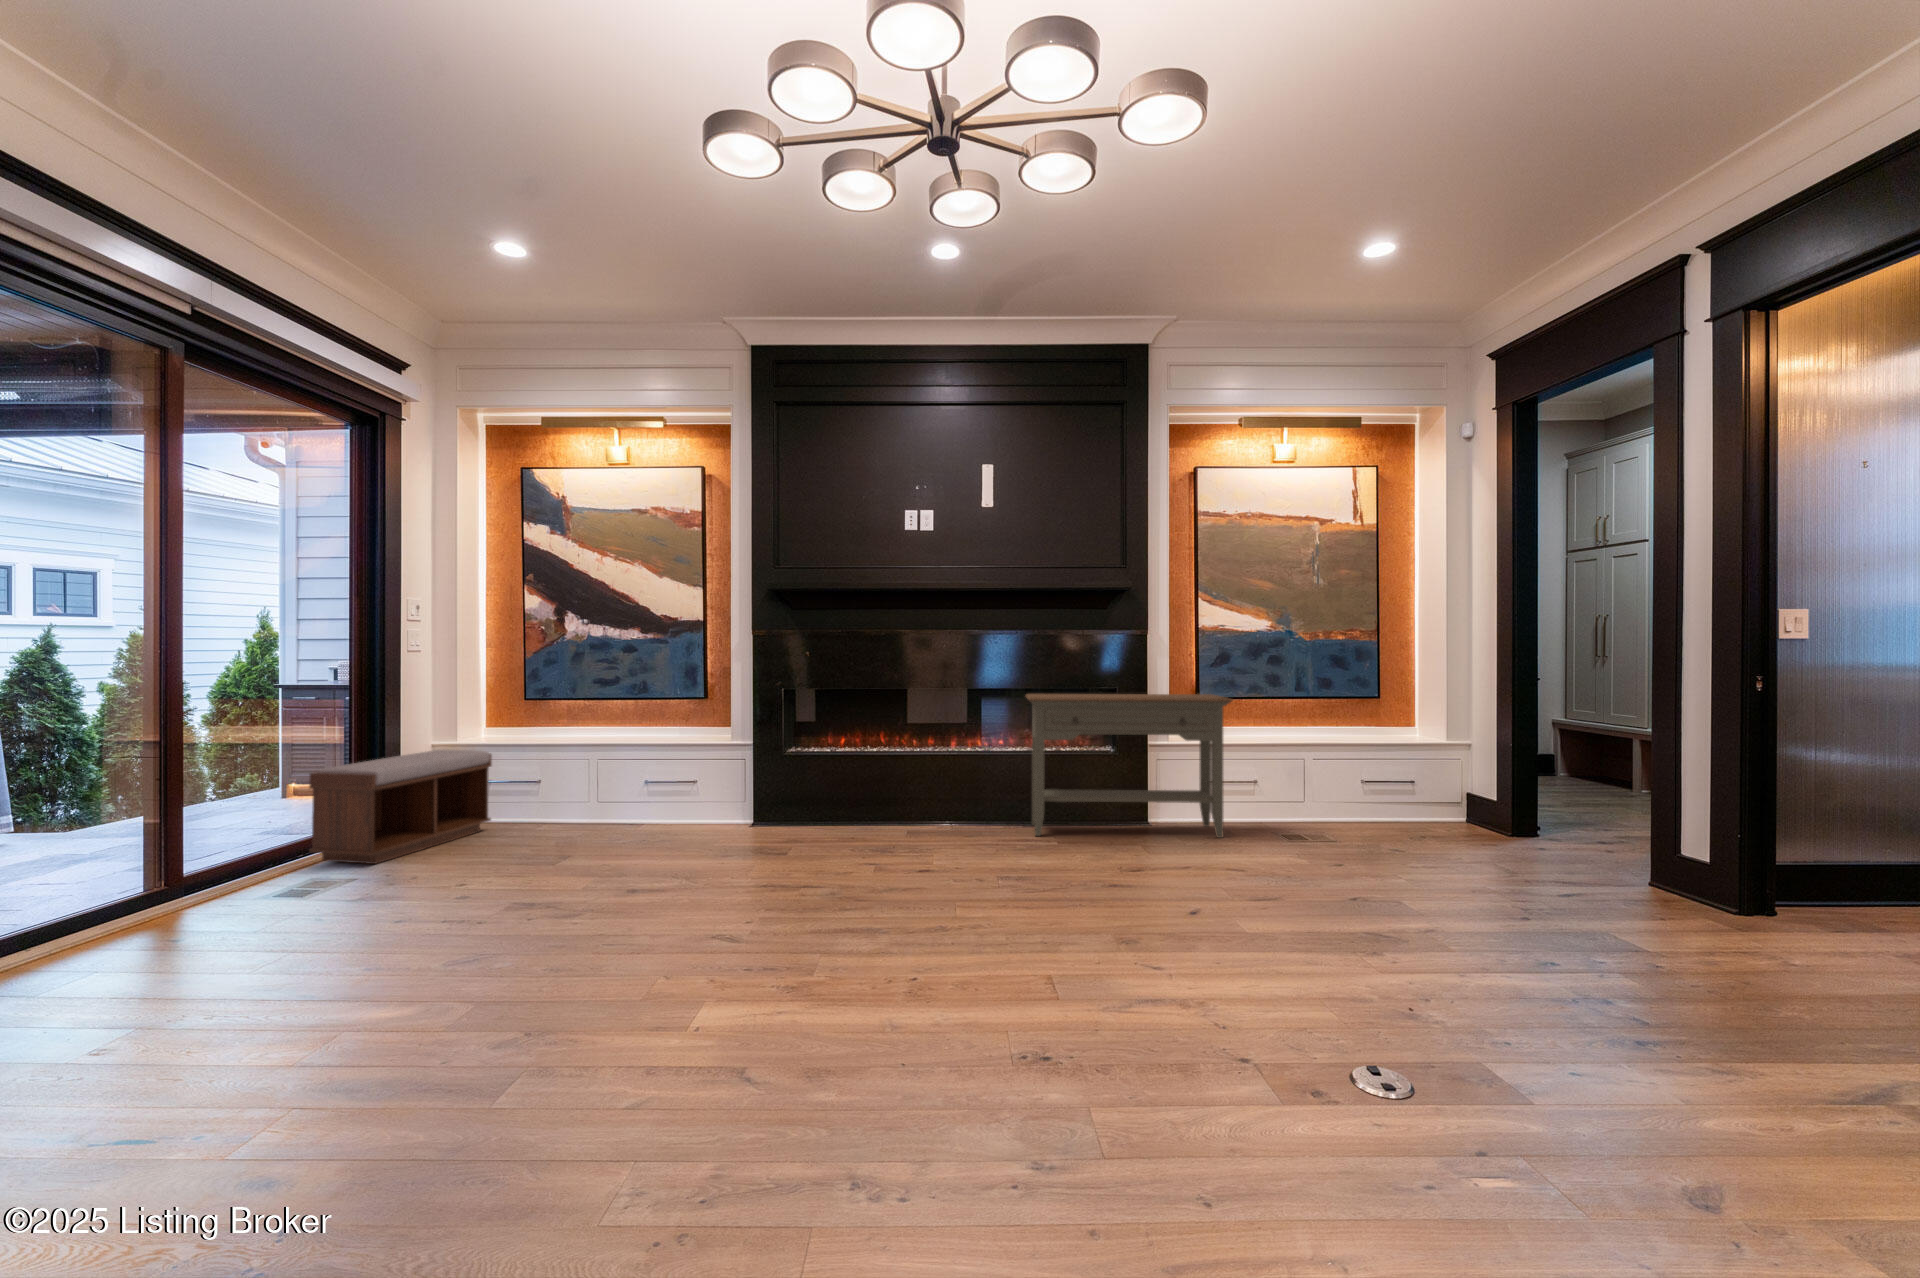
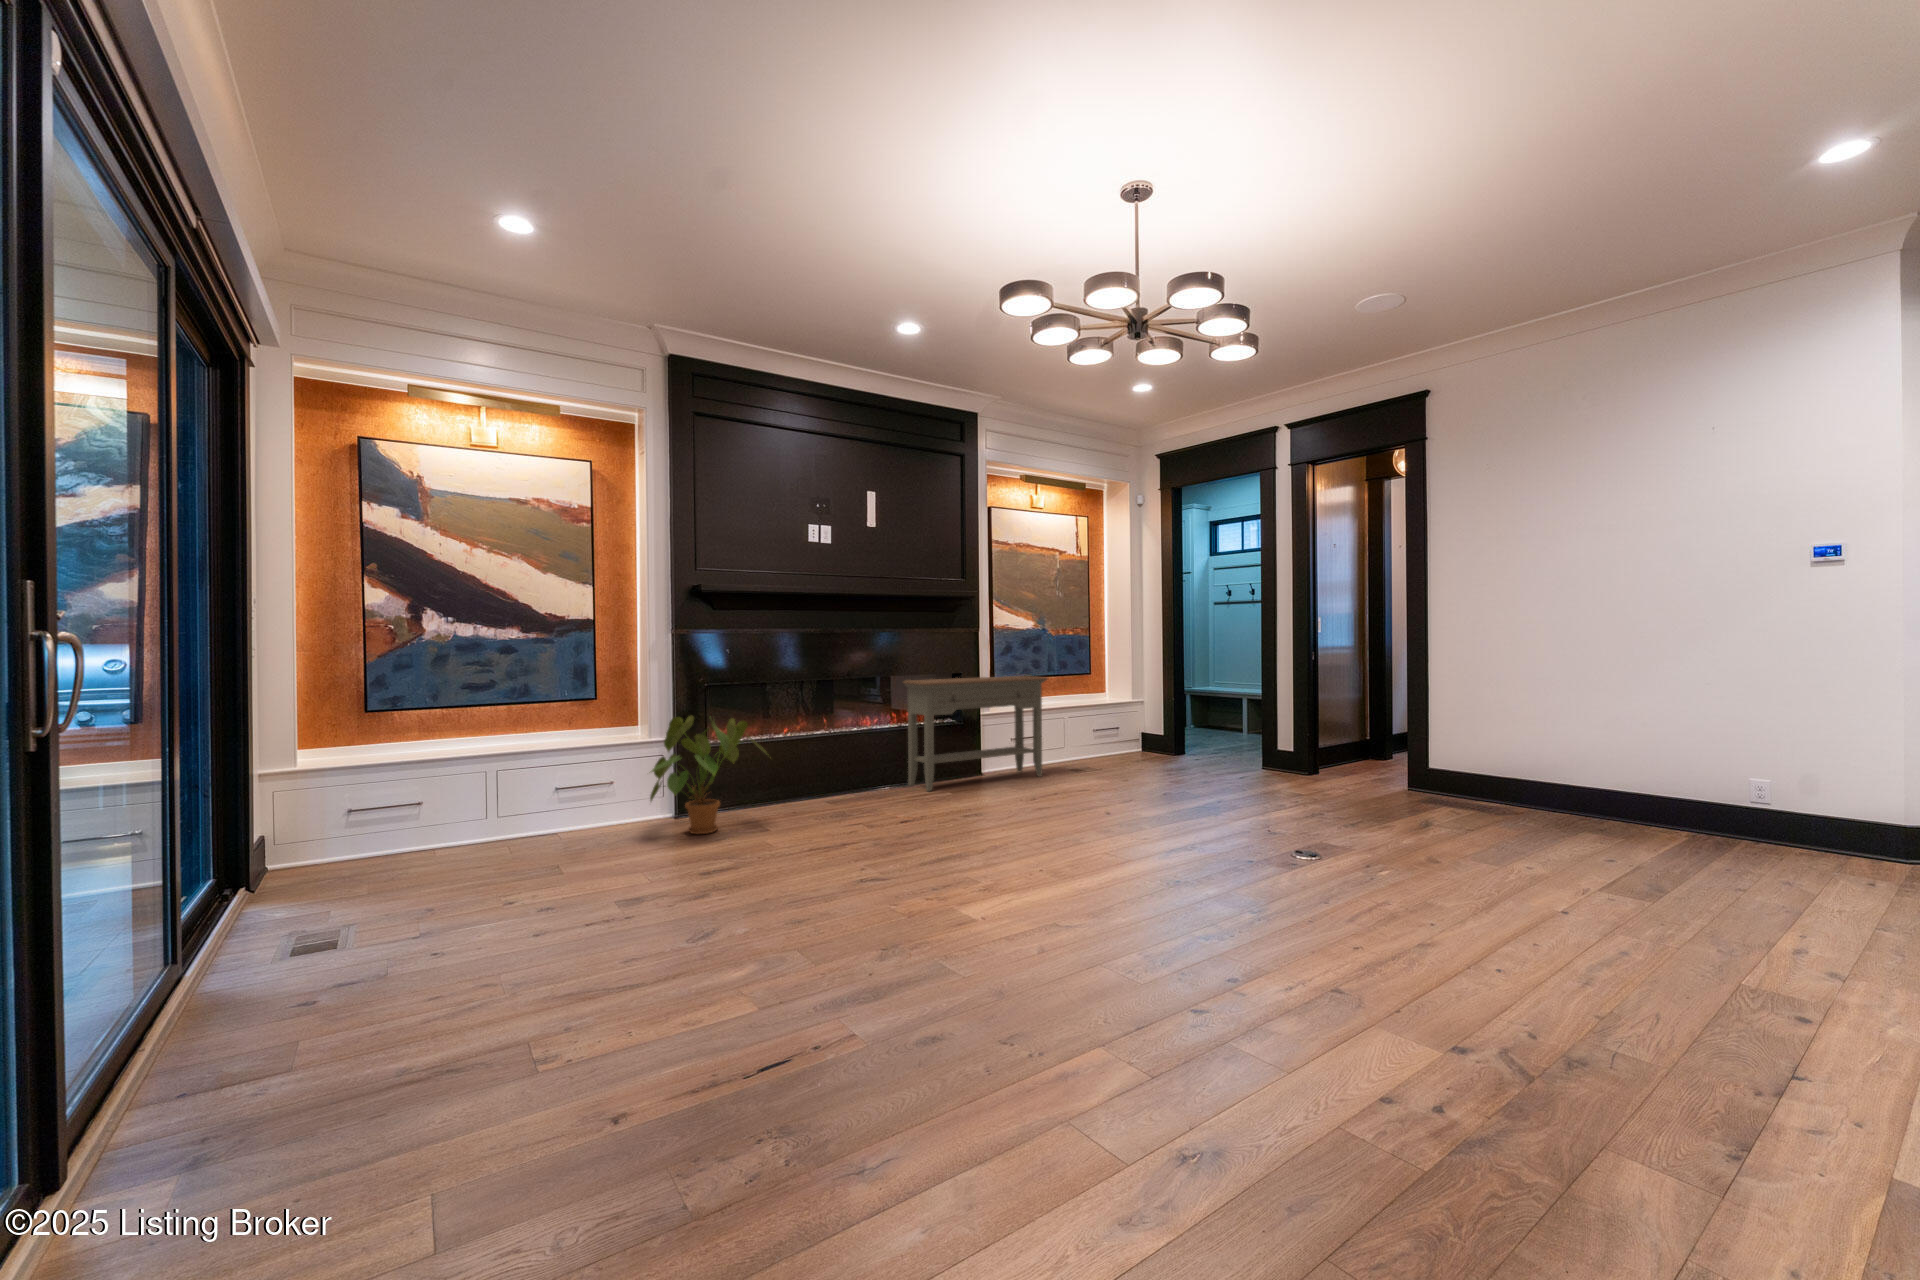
house plant: none [675,720,806,849] -> present [650,716,767,834]
bench: present [309,750,492,864] -> none [225,772,381,918]

